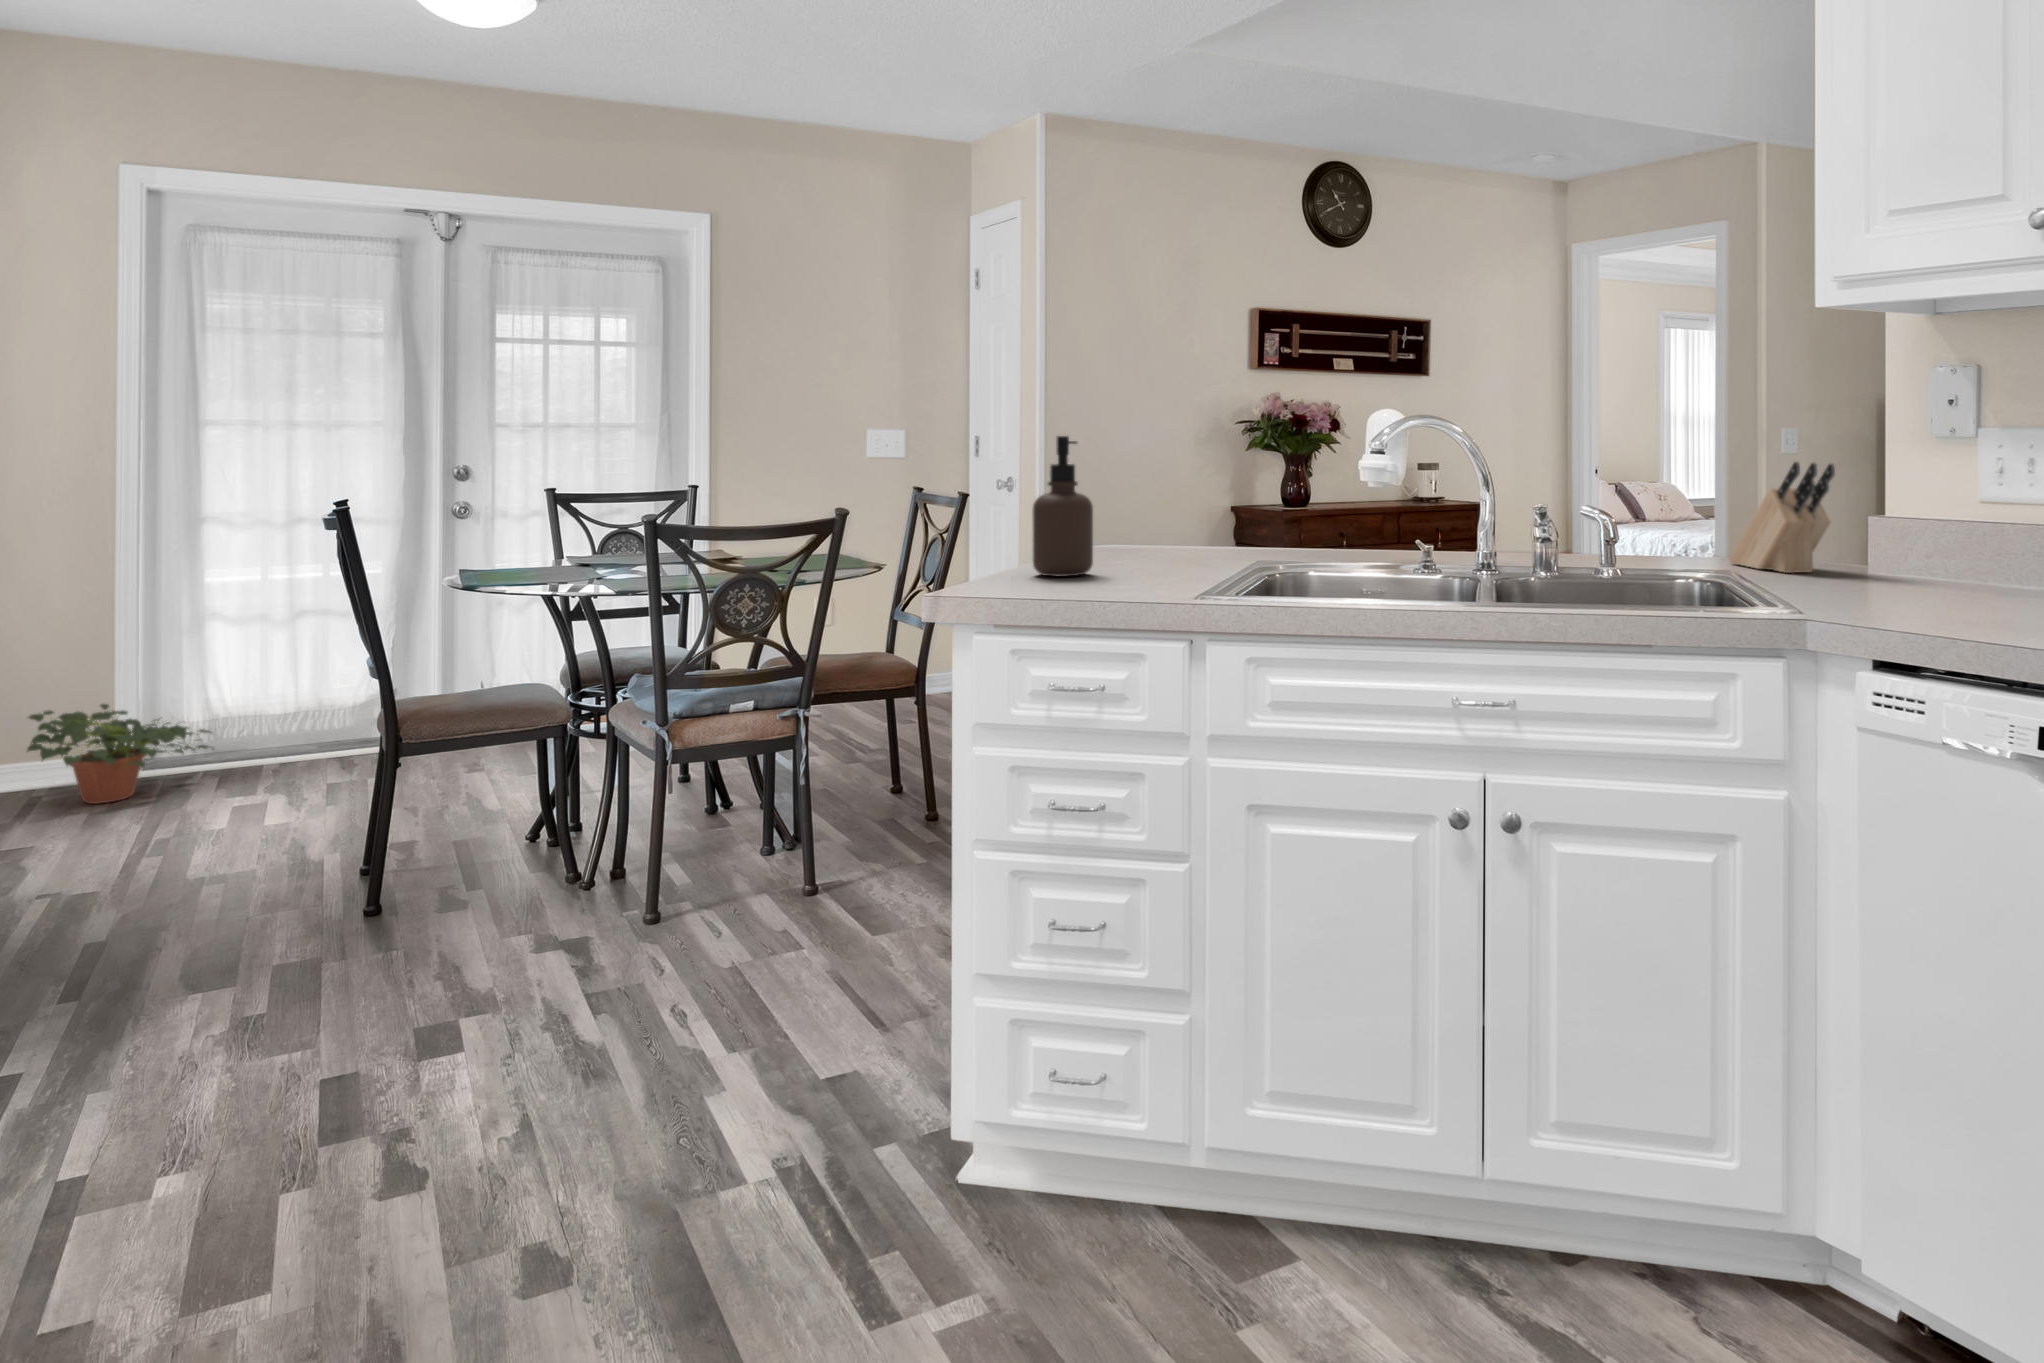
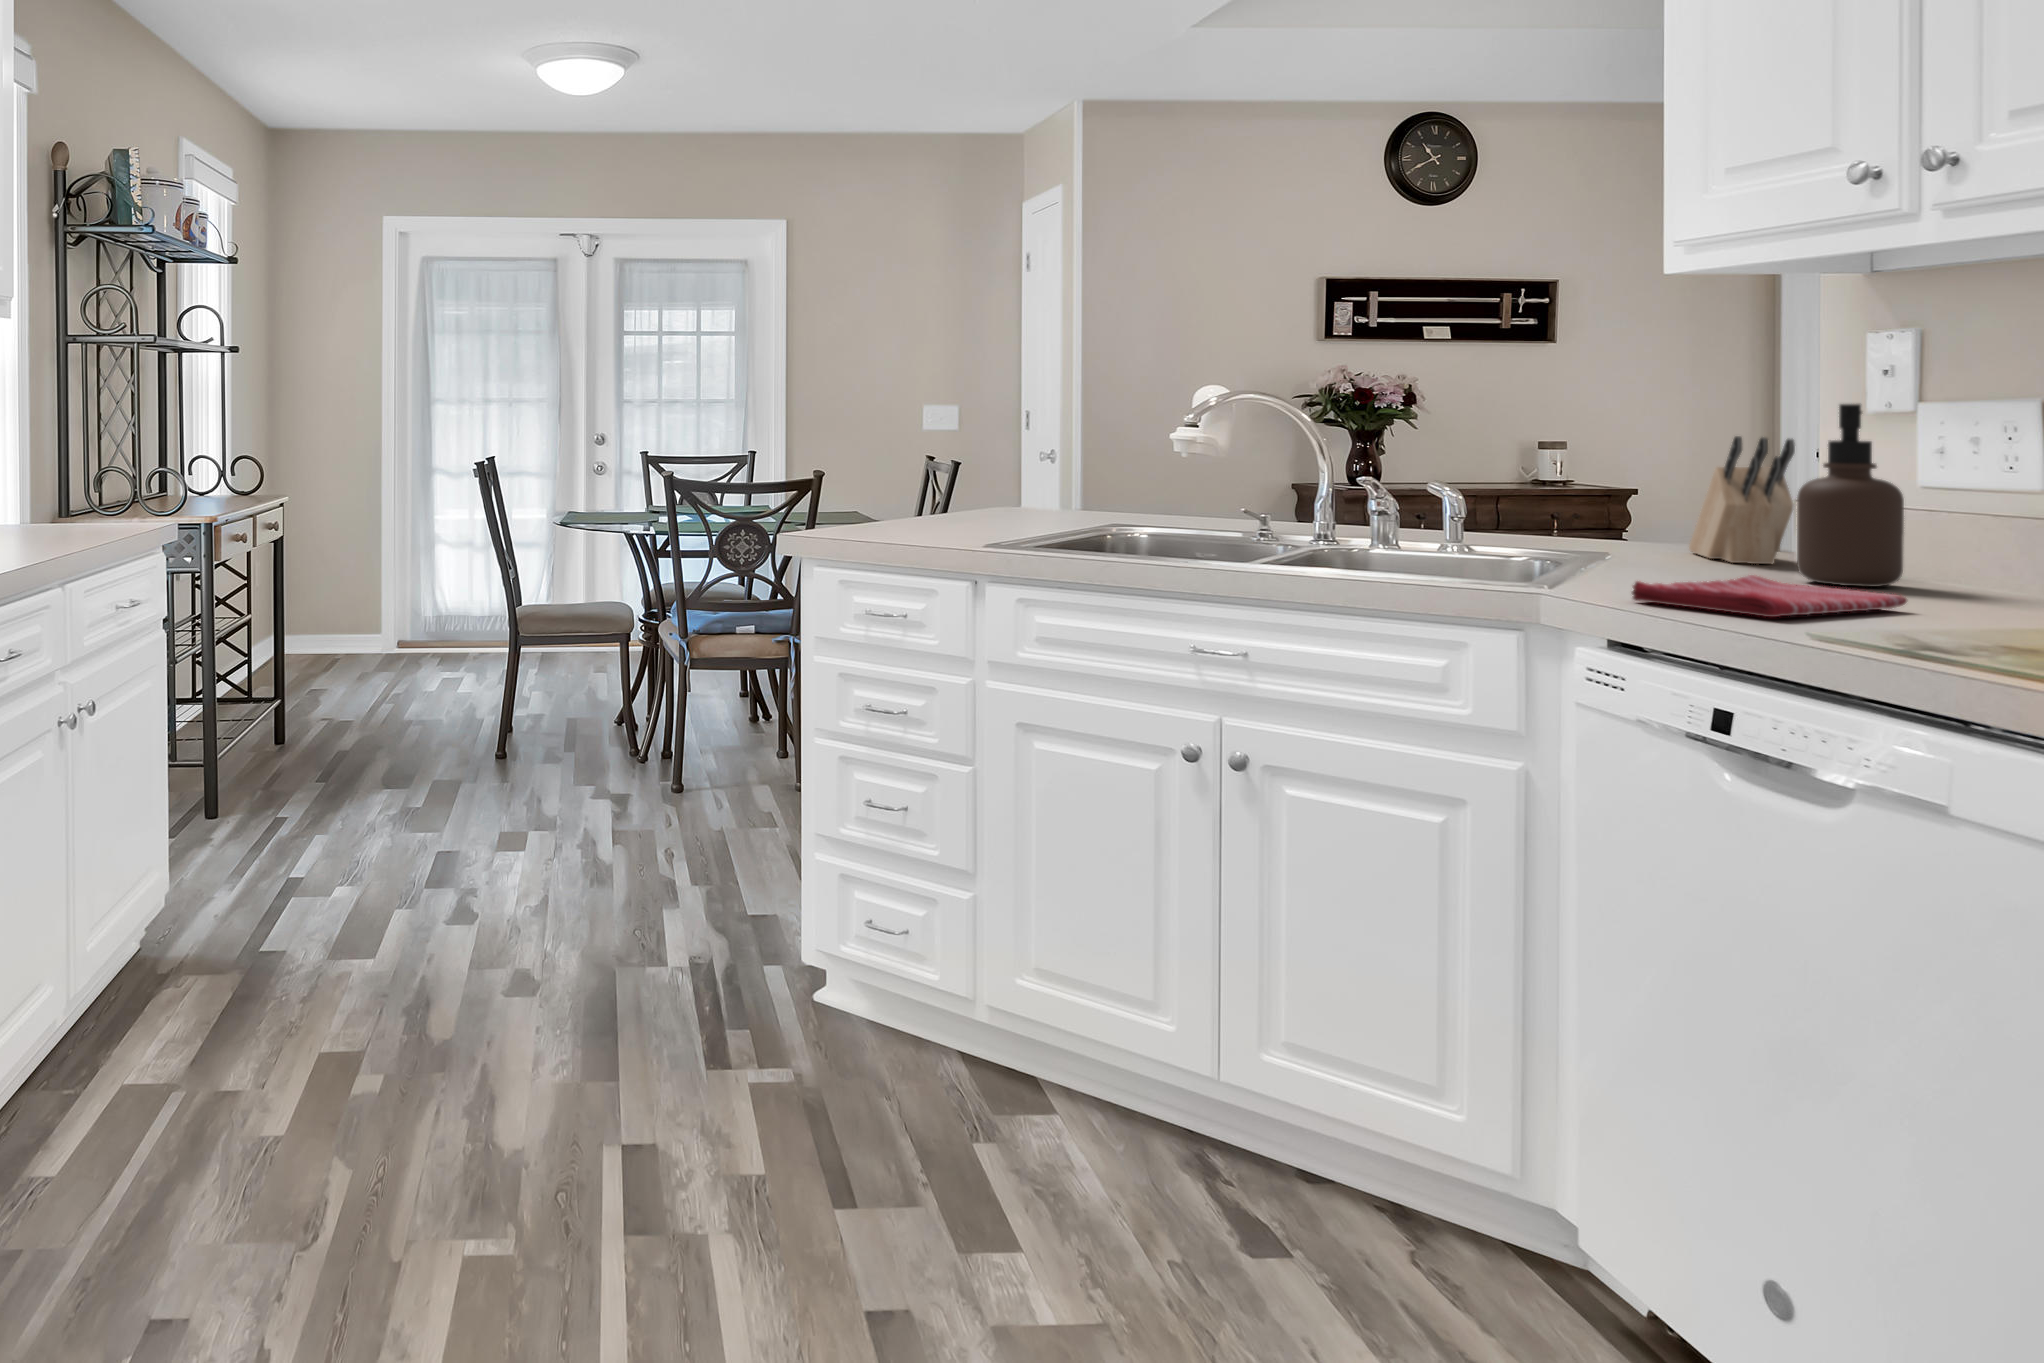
soap dispenser: present [1033,436,1093,576] -> present [1797,404,1904,587]
dish towel: none [1847,588,2021,630] -> present [1632,575,1907,617]
potted plant: present [27,704,213,804] -> none [330,598,435,666]

